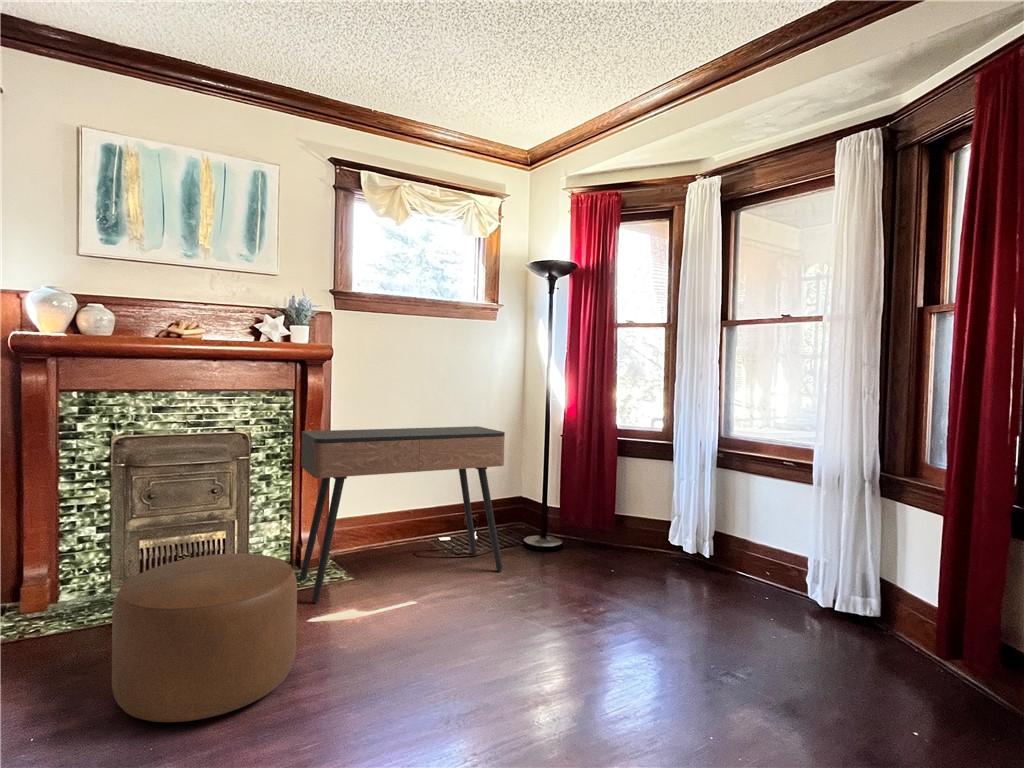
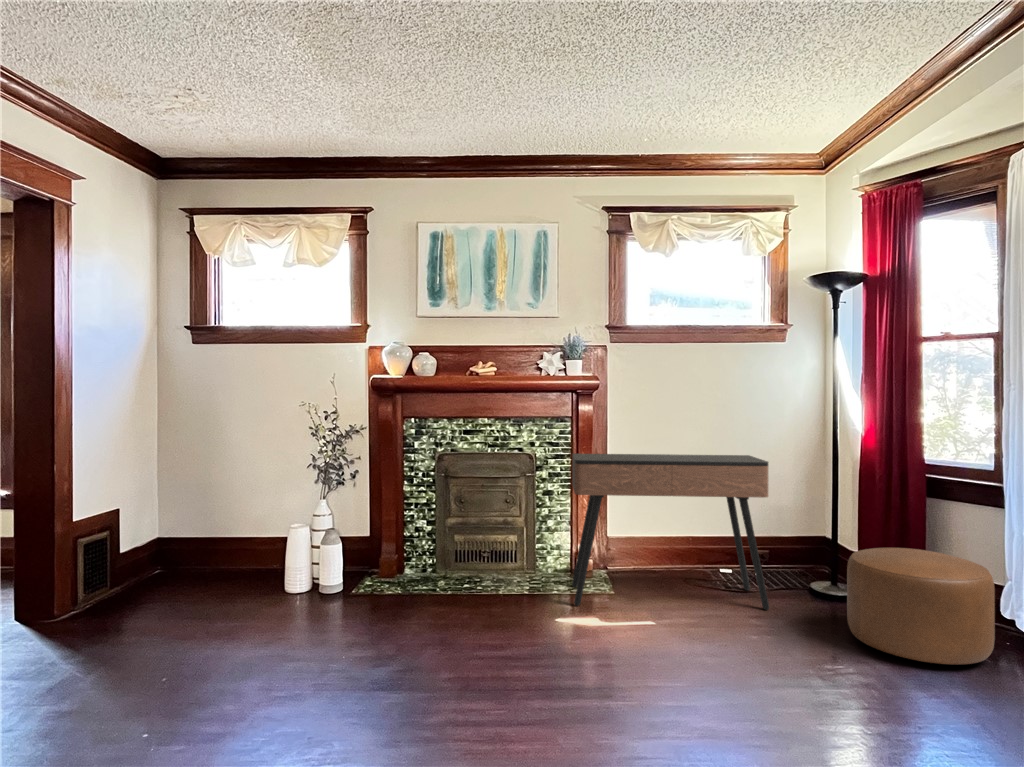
ottoman: present [112,554,297,722] -> present [847,548,995,664]

